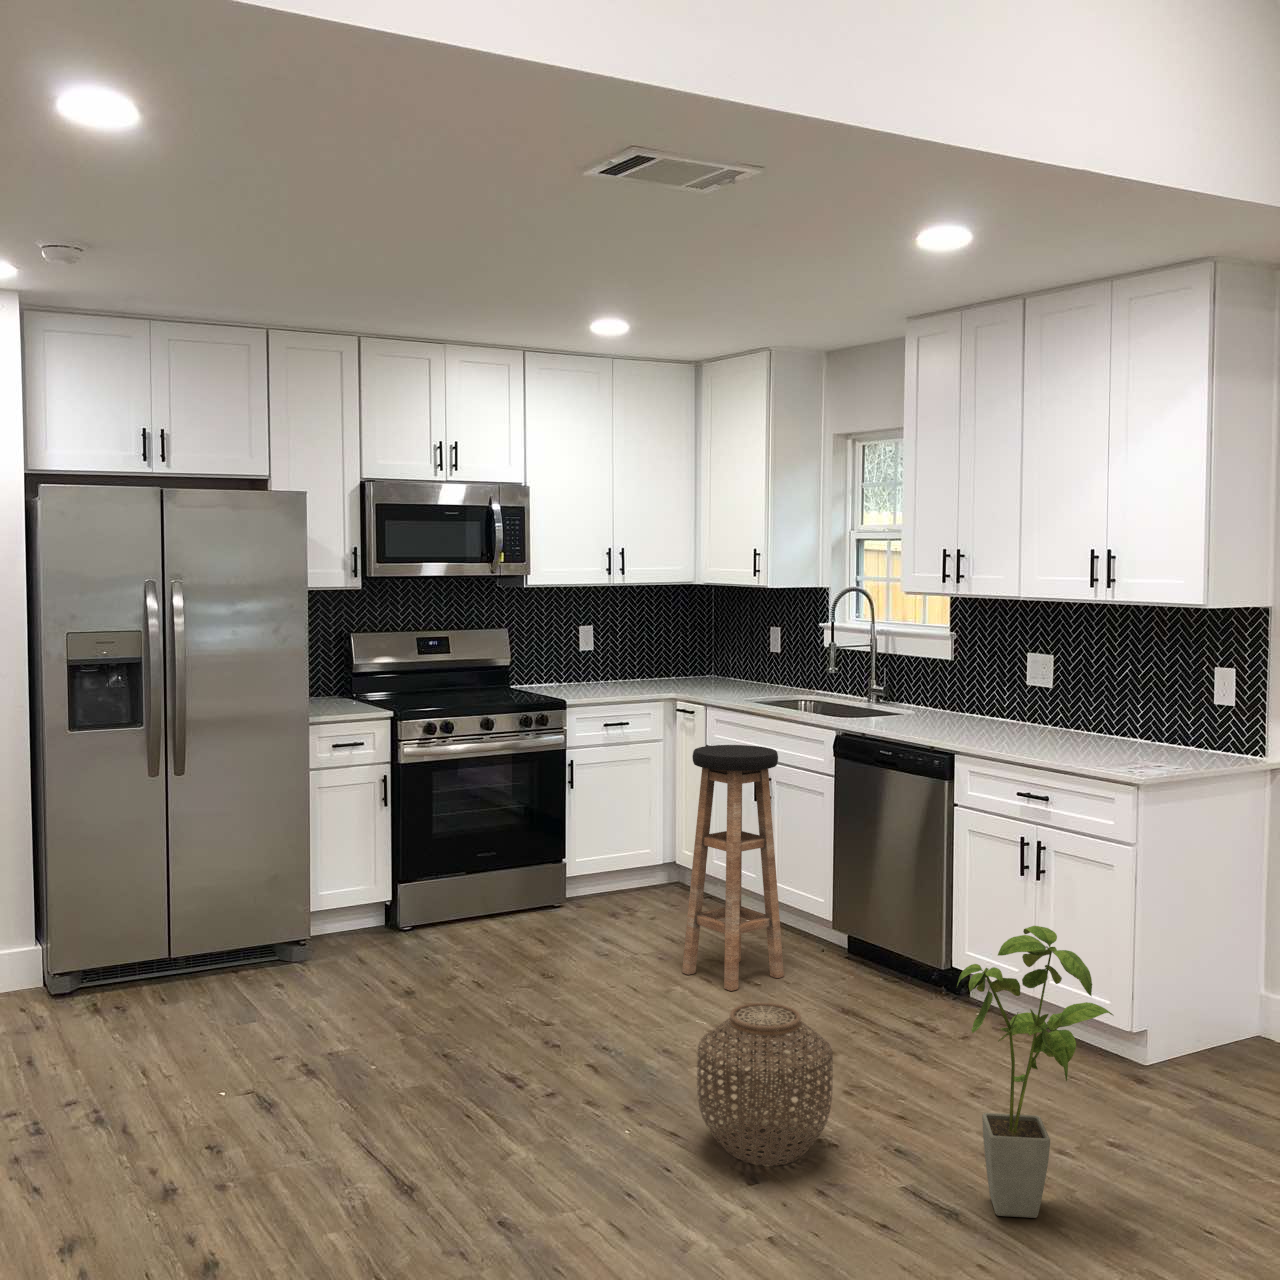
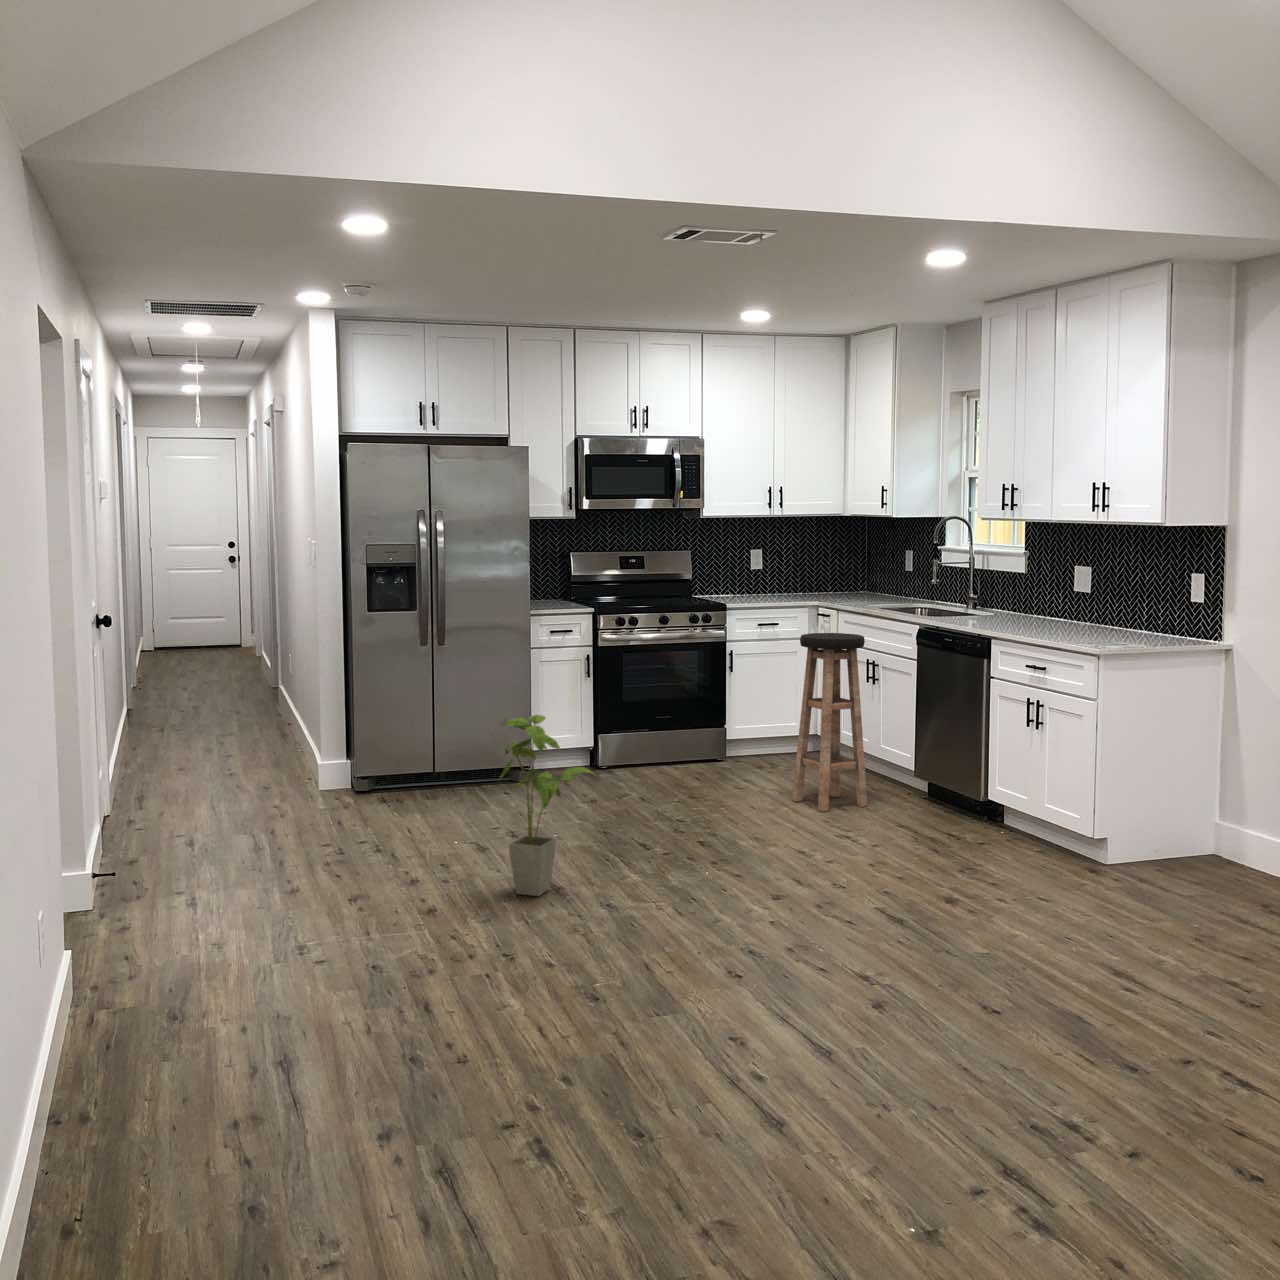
house plant: present [957,926,1113,1218] -> present [500,715,595,896]
woven basket: present [697,1003,833,1166] -> none [749,791,842,896]

